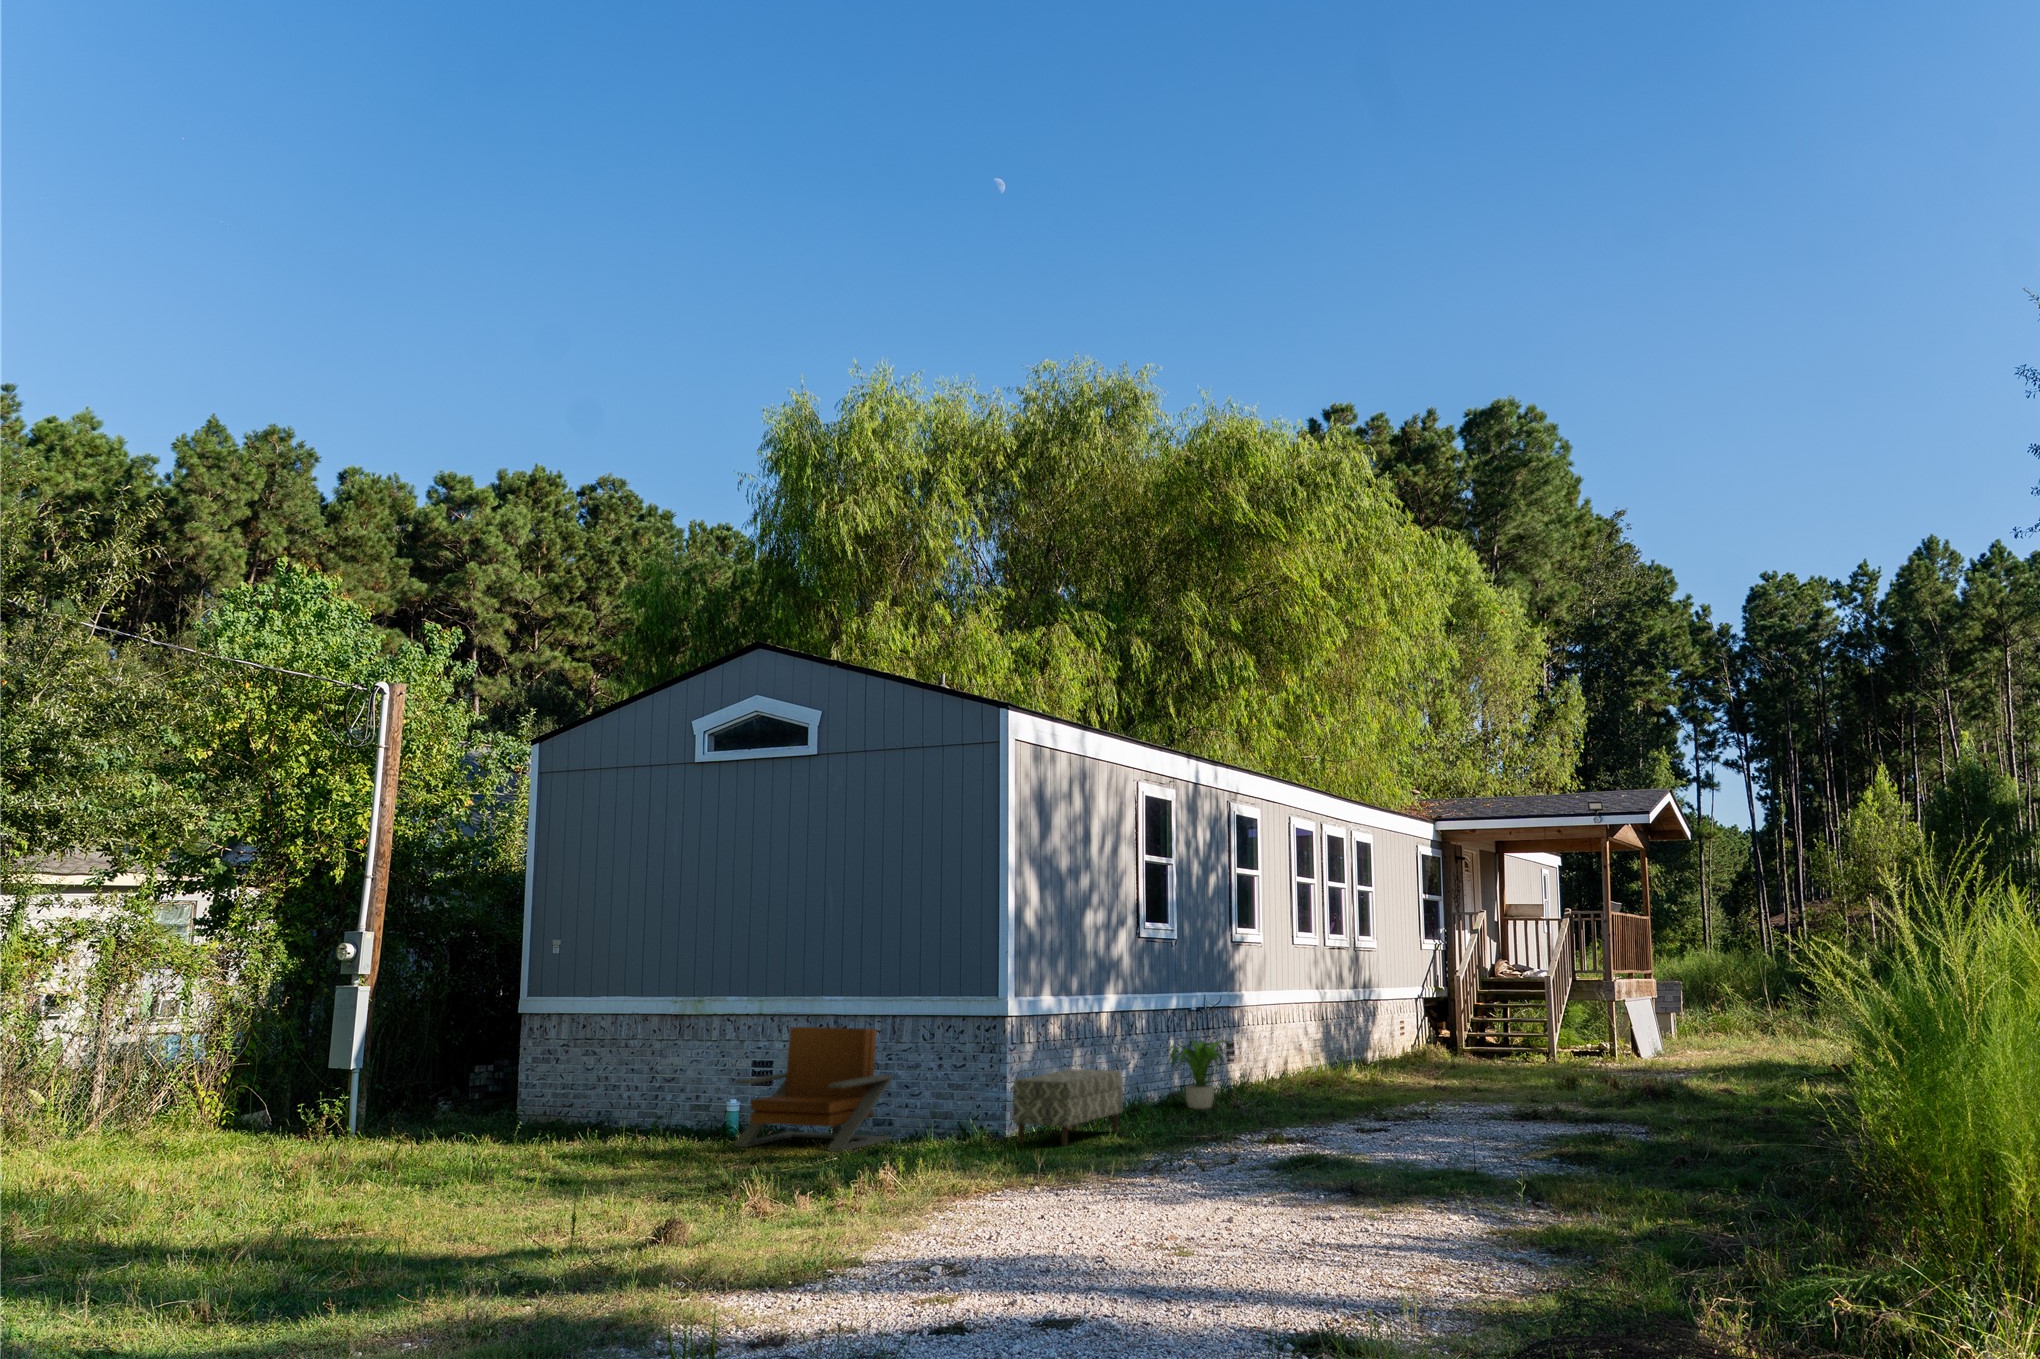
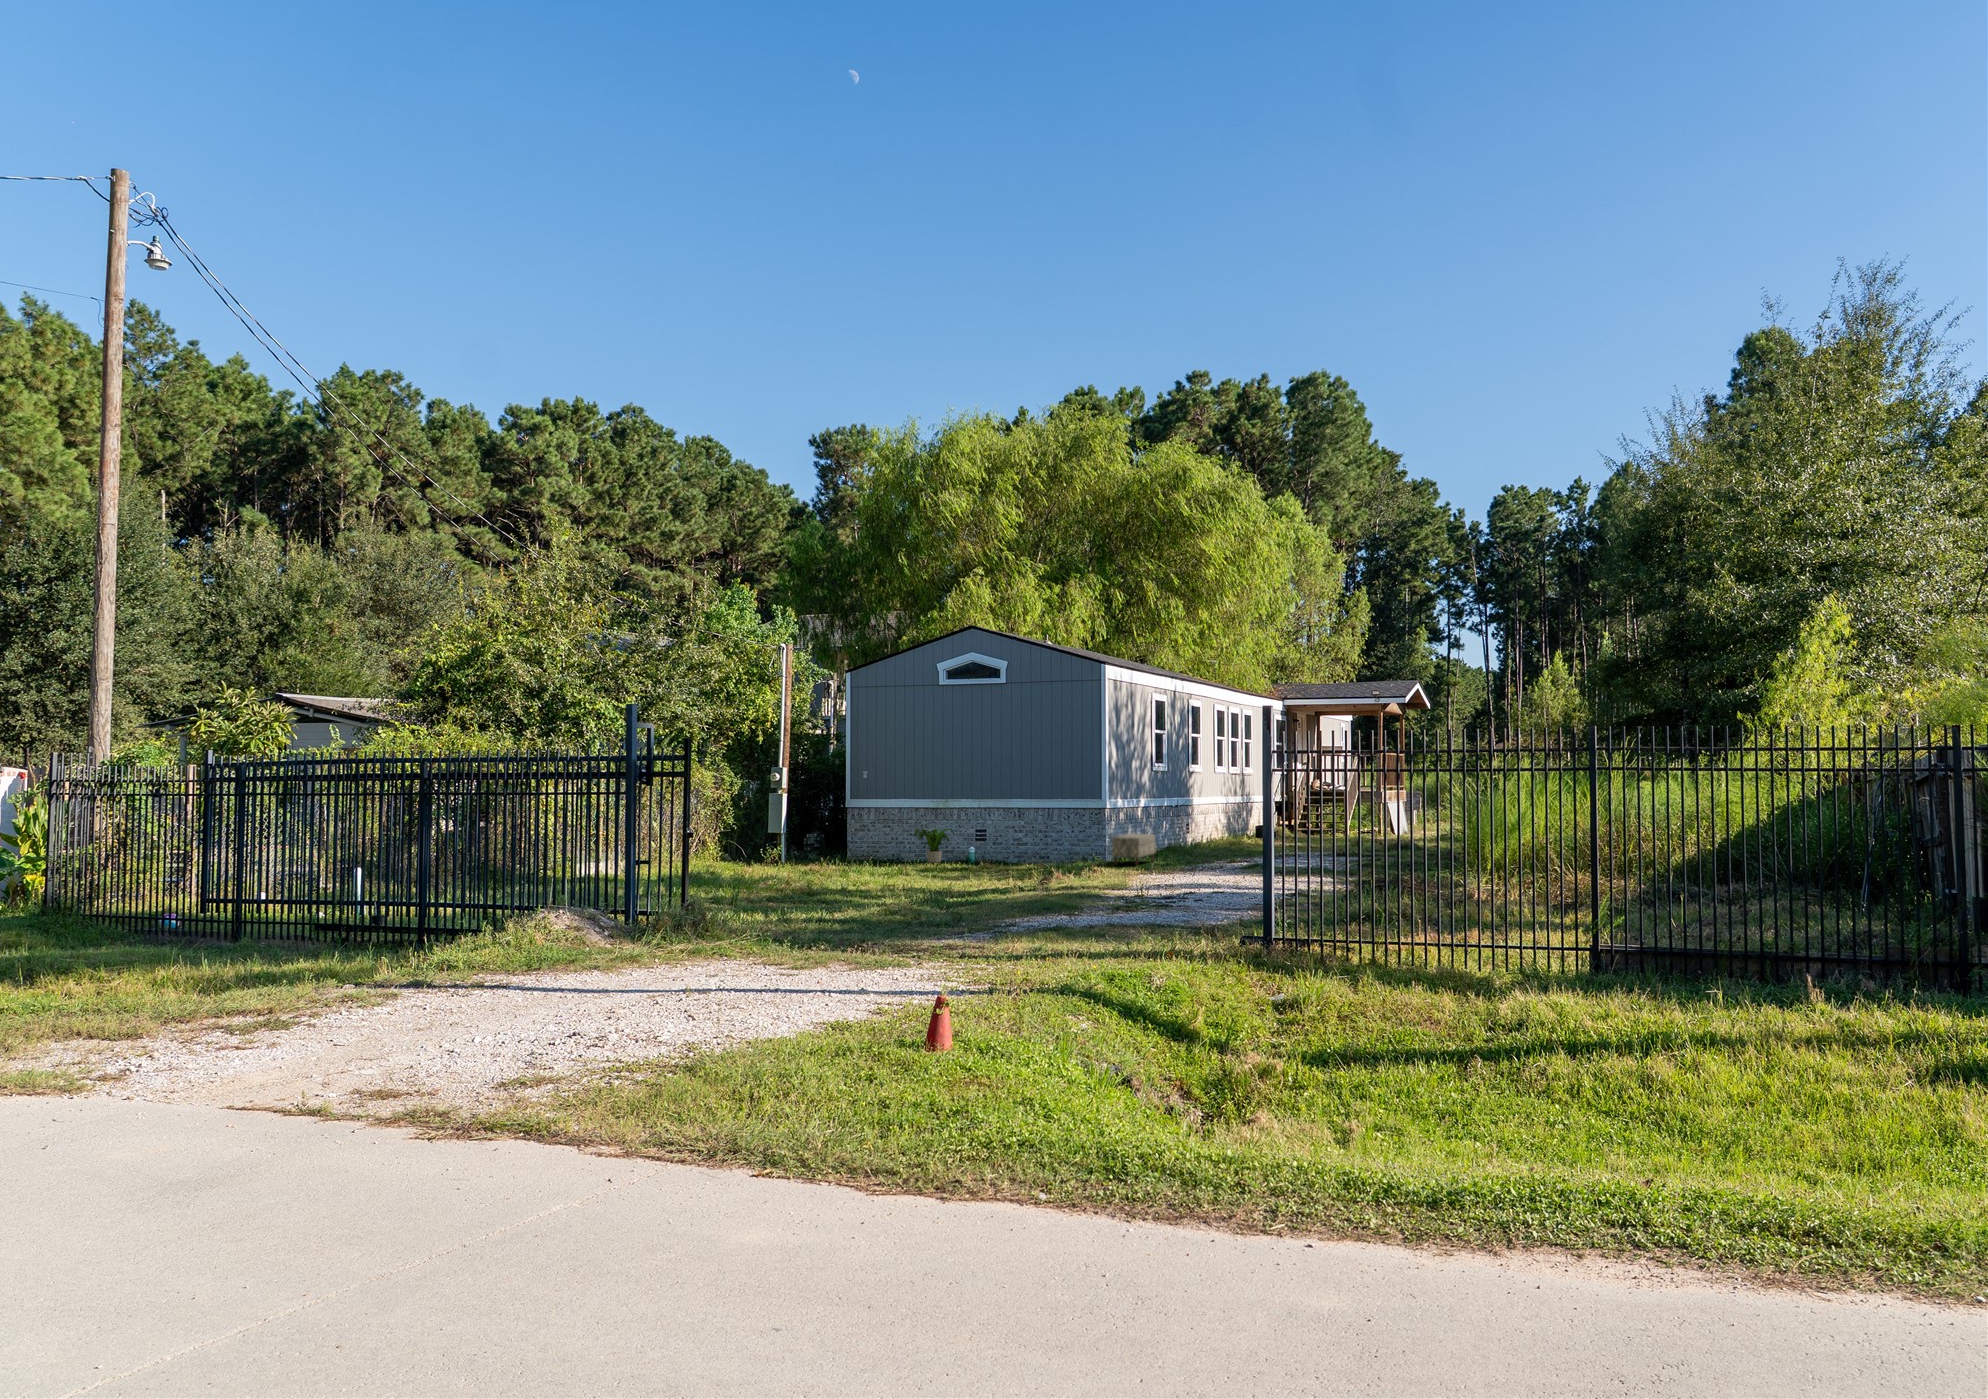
lounge chair: present [734,1027,893,1152] -> none [985,813,1052,868]
potted plant: present [1167,1041,1231,1109] -> present [914,829,954,863]

